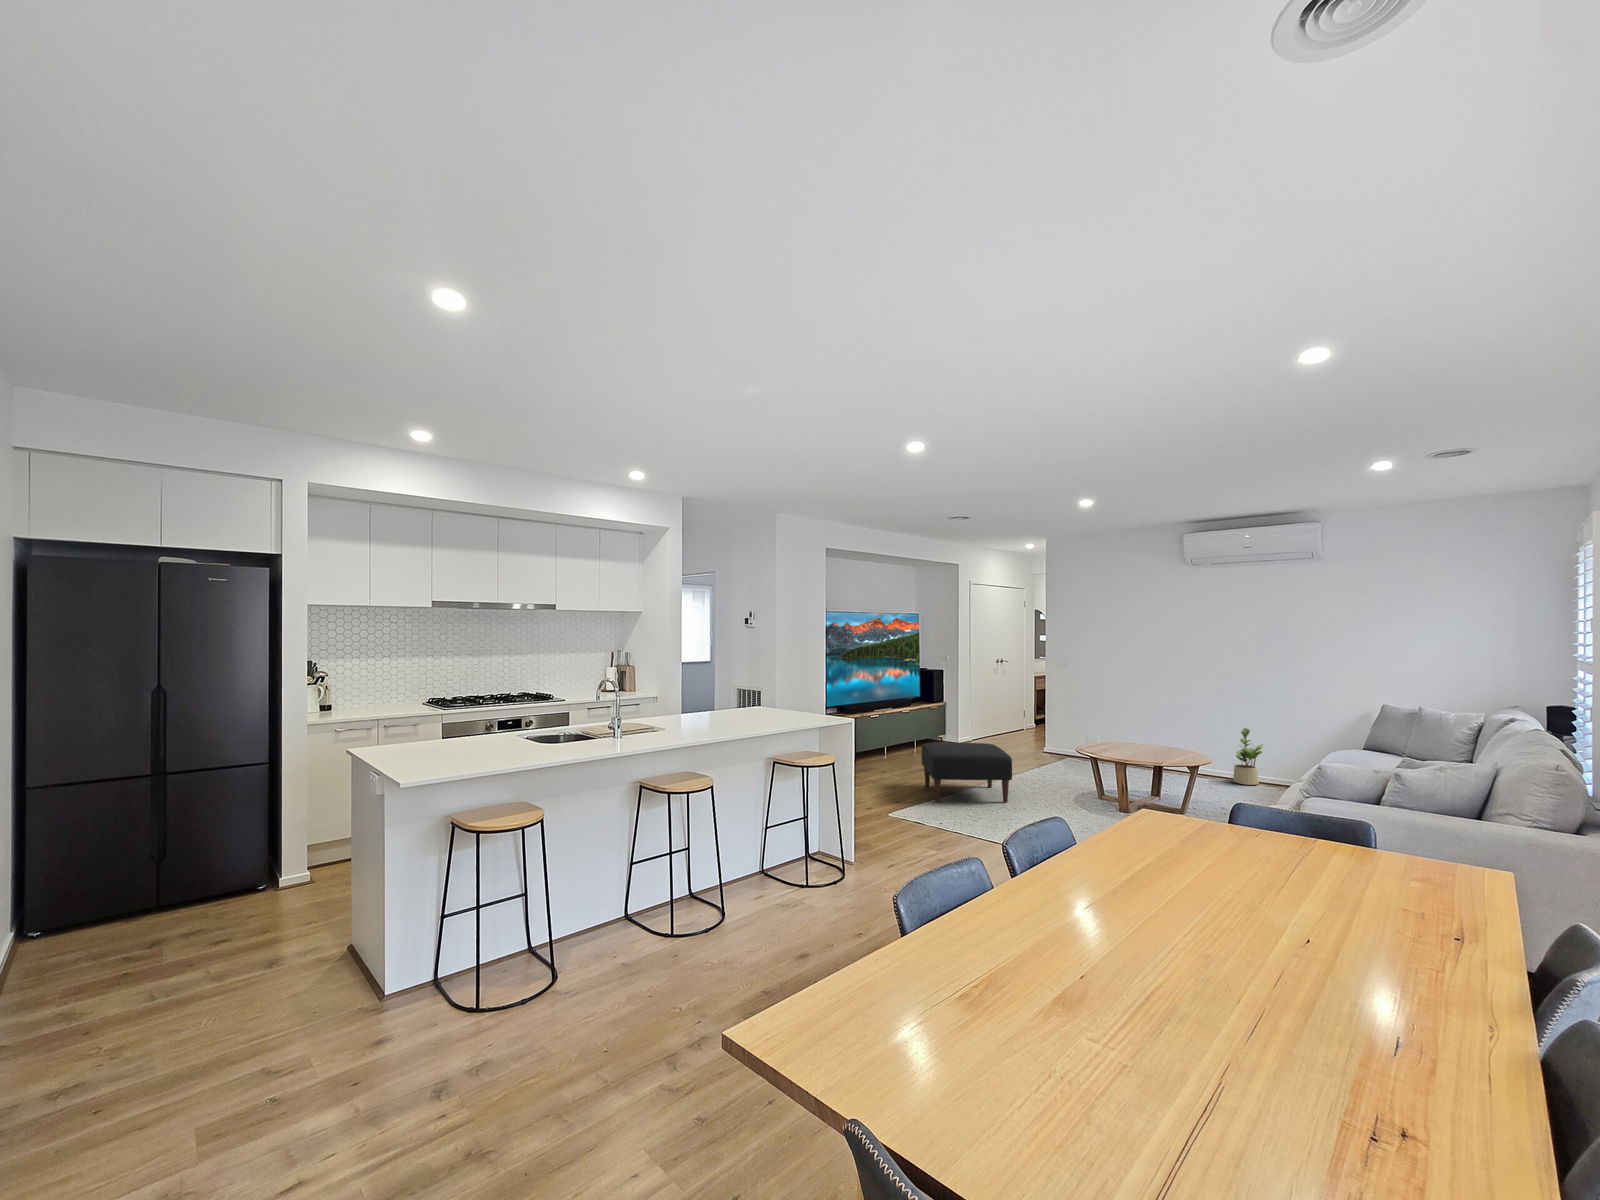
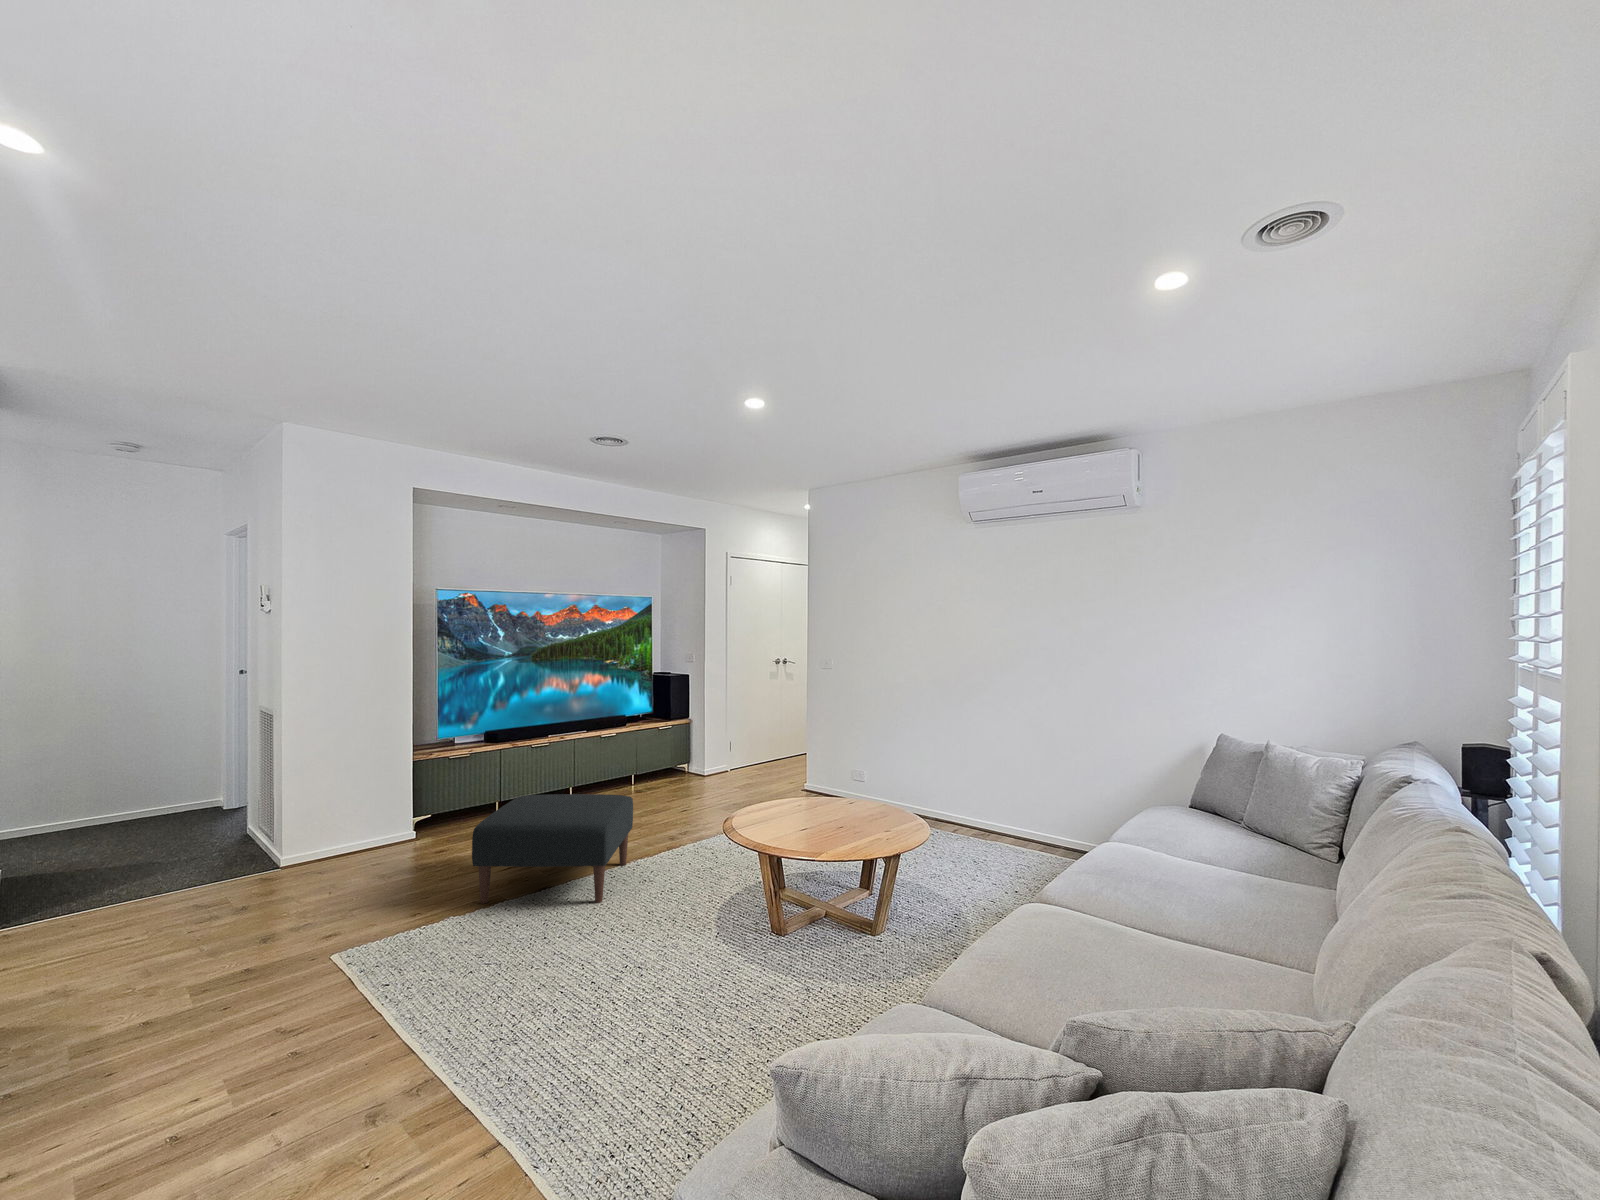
potted plant: present [1233,728,1263,785] -> none [1010,766,1056,854]

